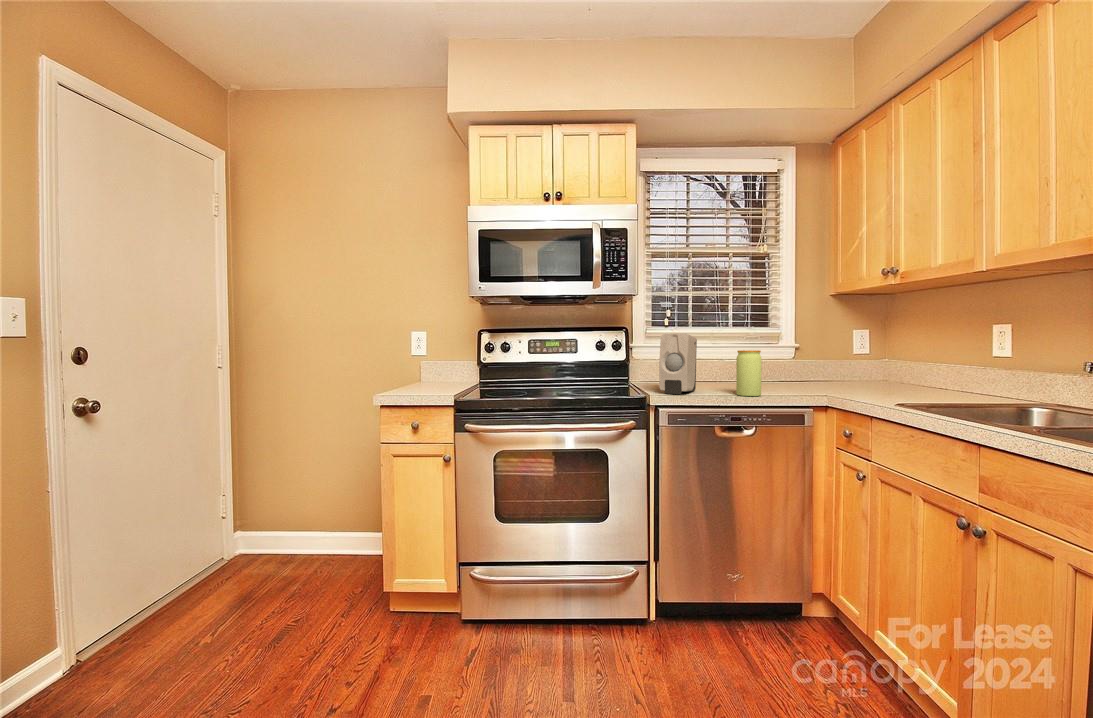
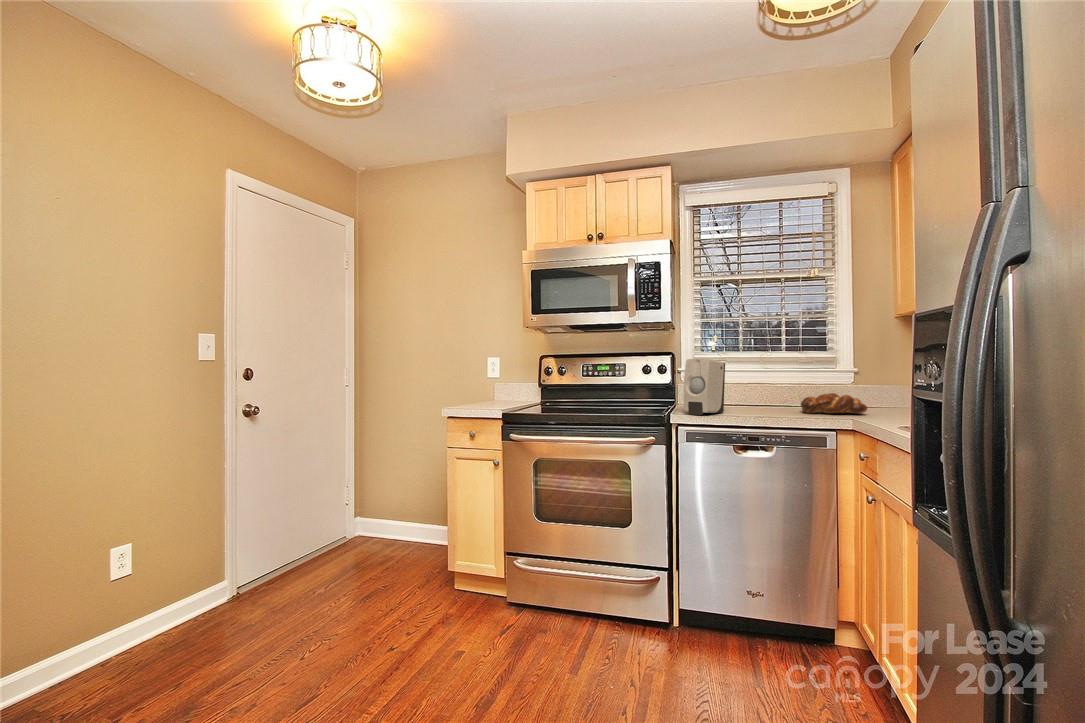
jar: present [736,350,762,396] -> none [757,375,781,419]
bread loaf: none [762,368,826,389] -> present [801,393,867,413]

